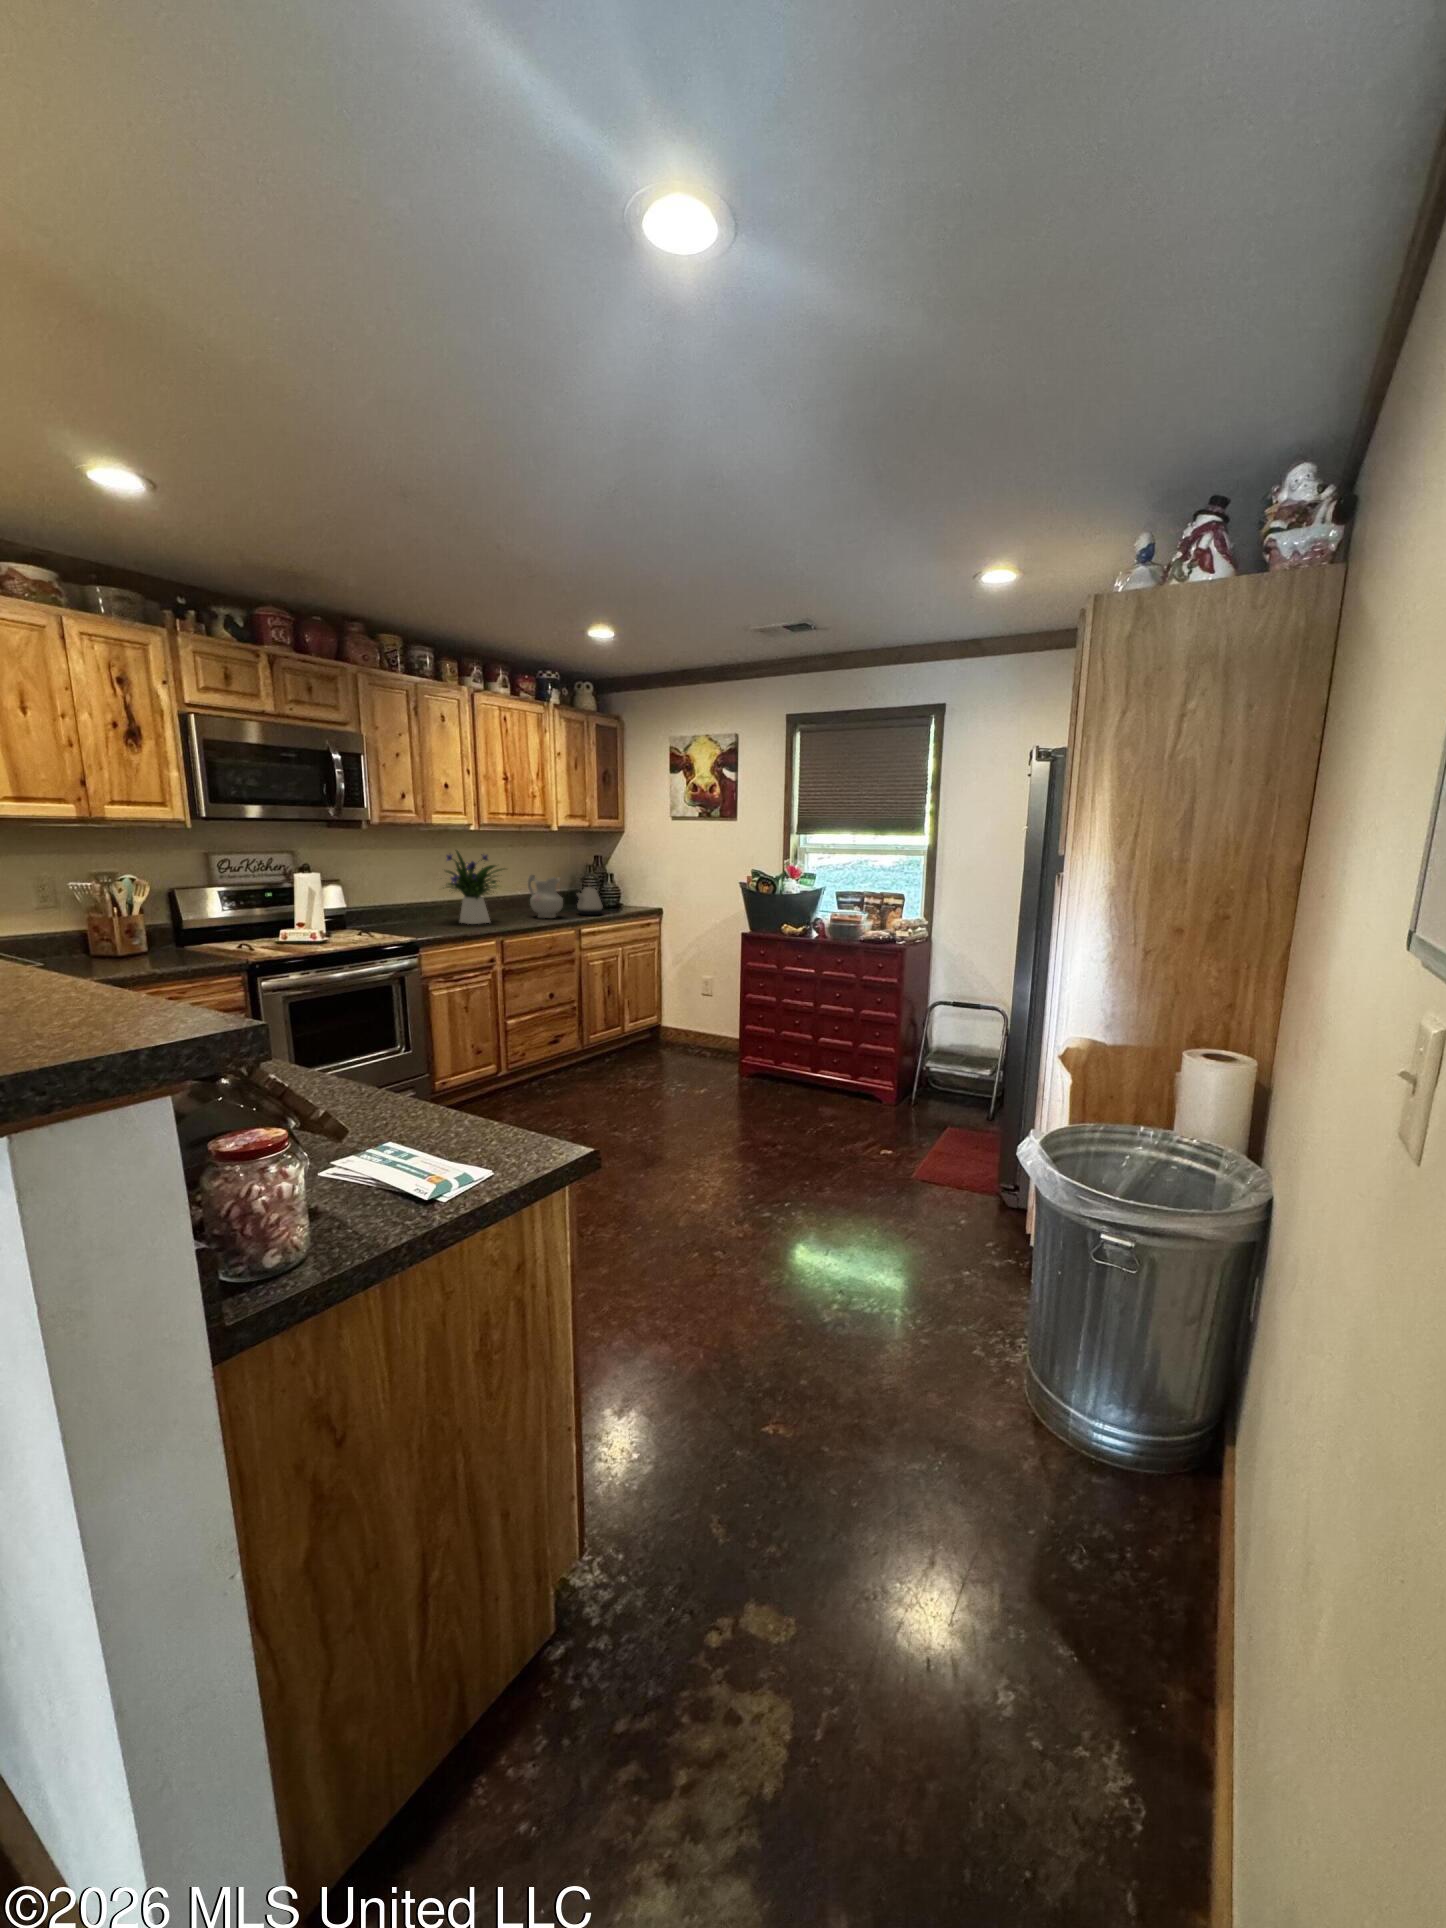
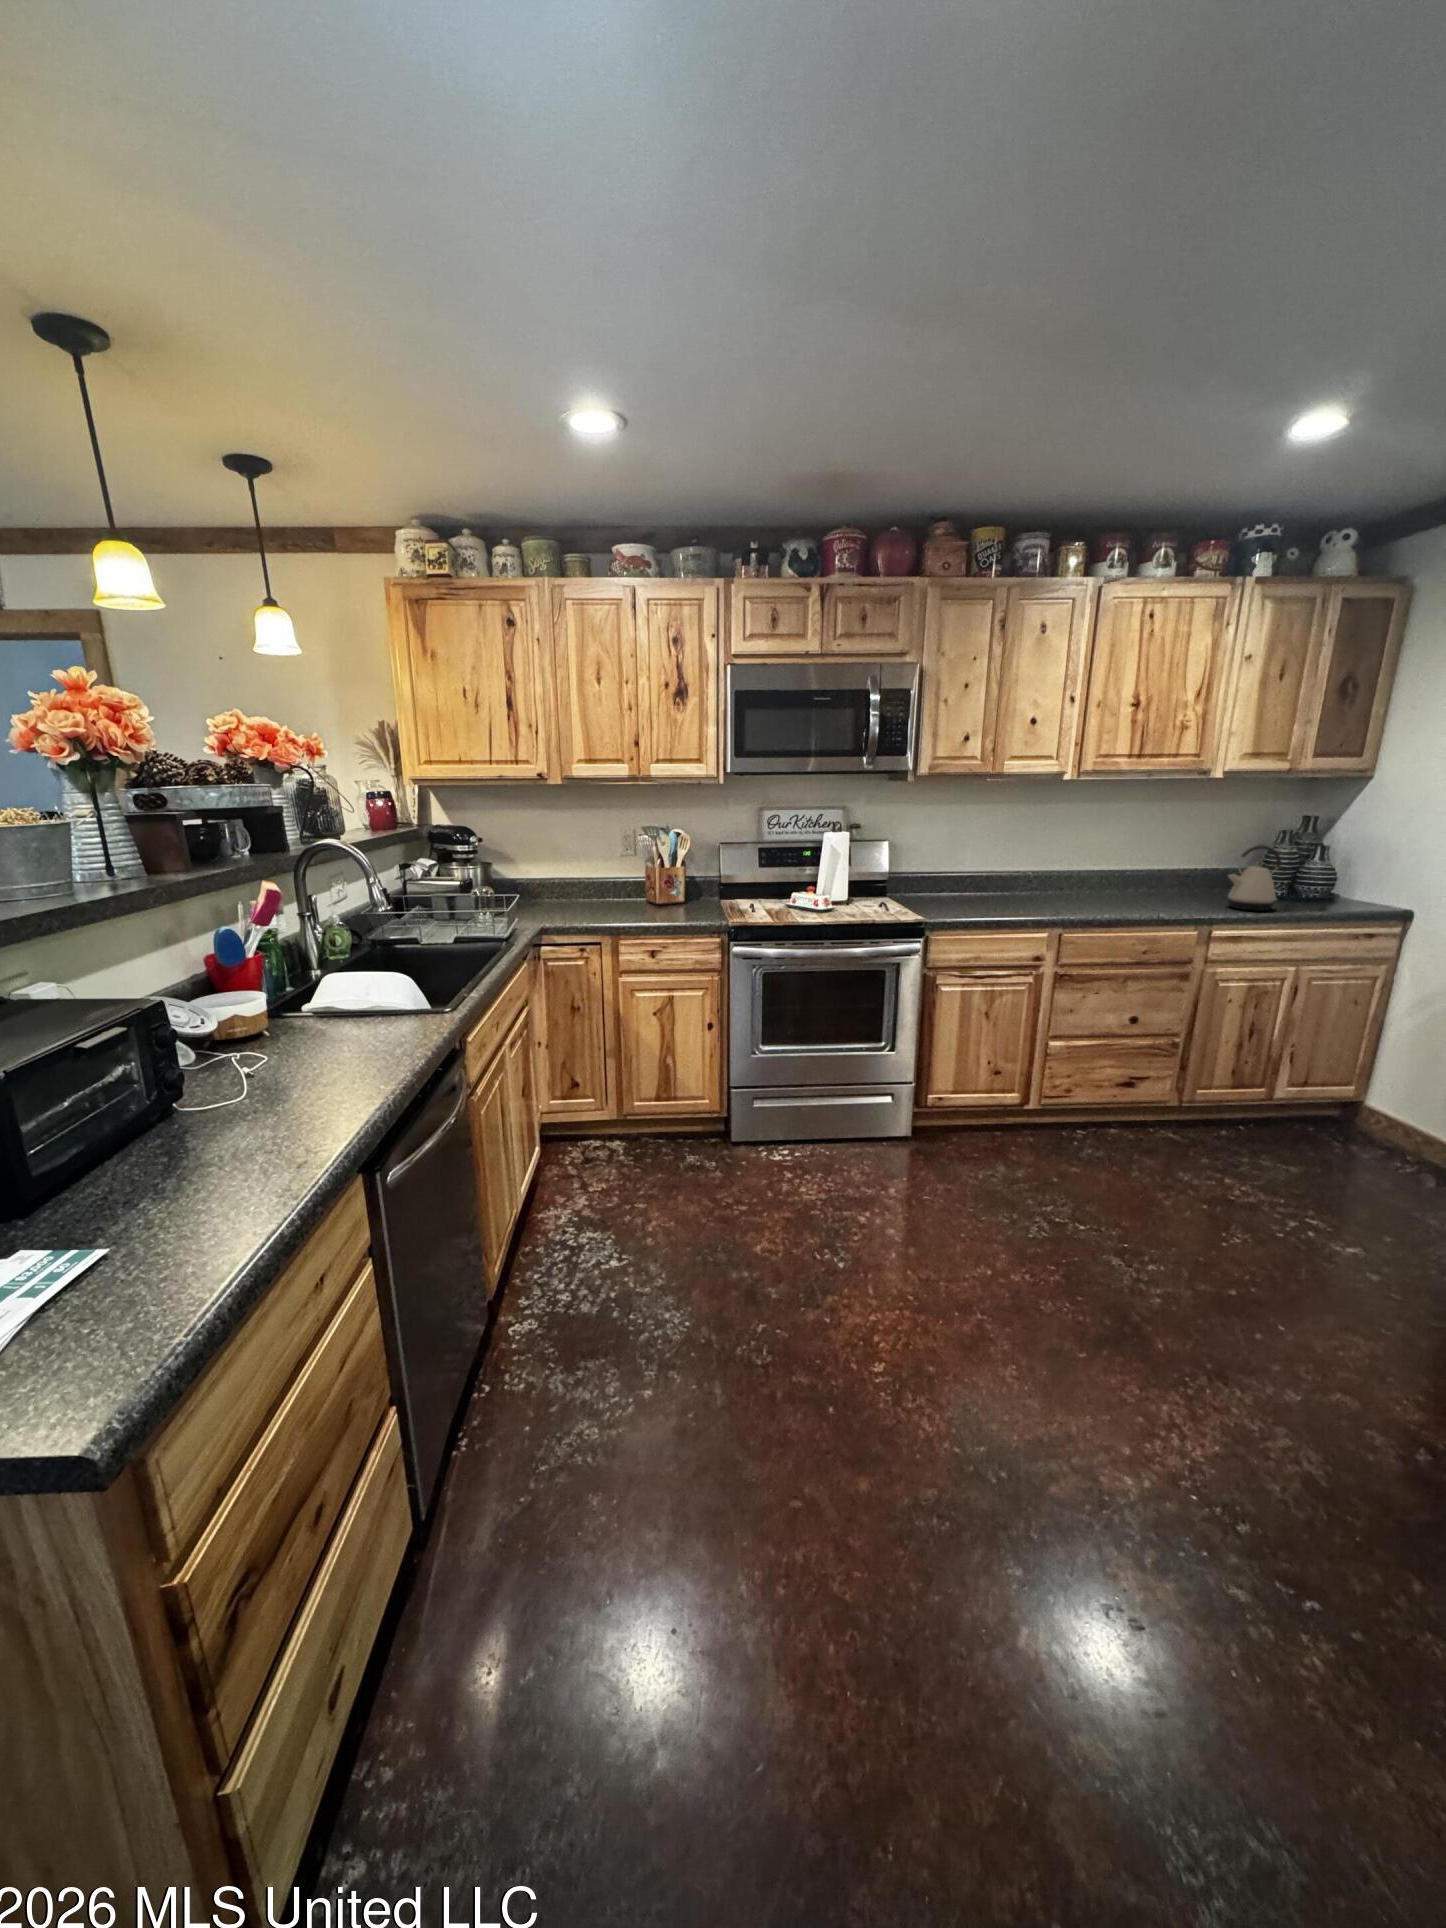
flower arrangement: present [446,850,504,924] -> none [1001,806,1100,906]
ceramic pitcher: present [528,875,563,918] -> none [1143,843,1199,908]

